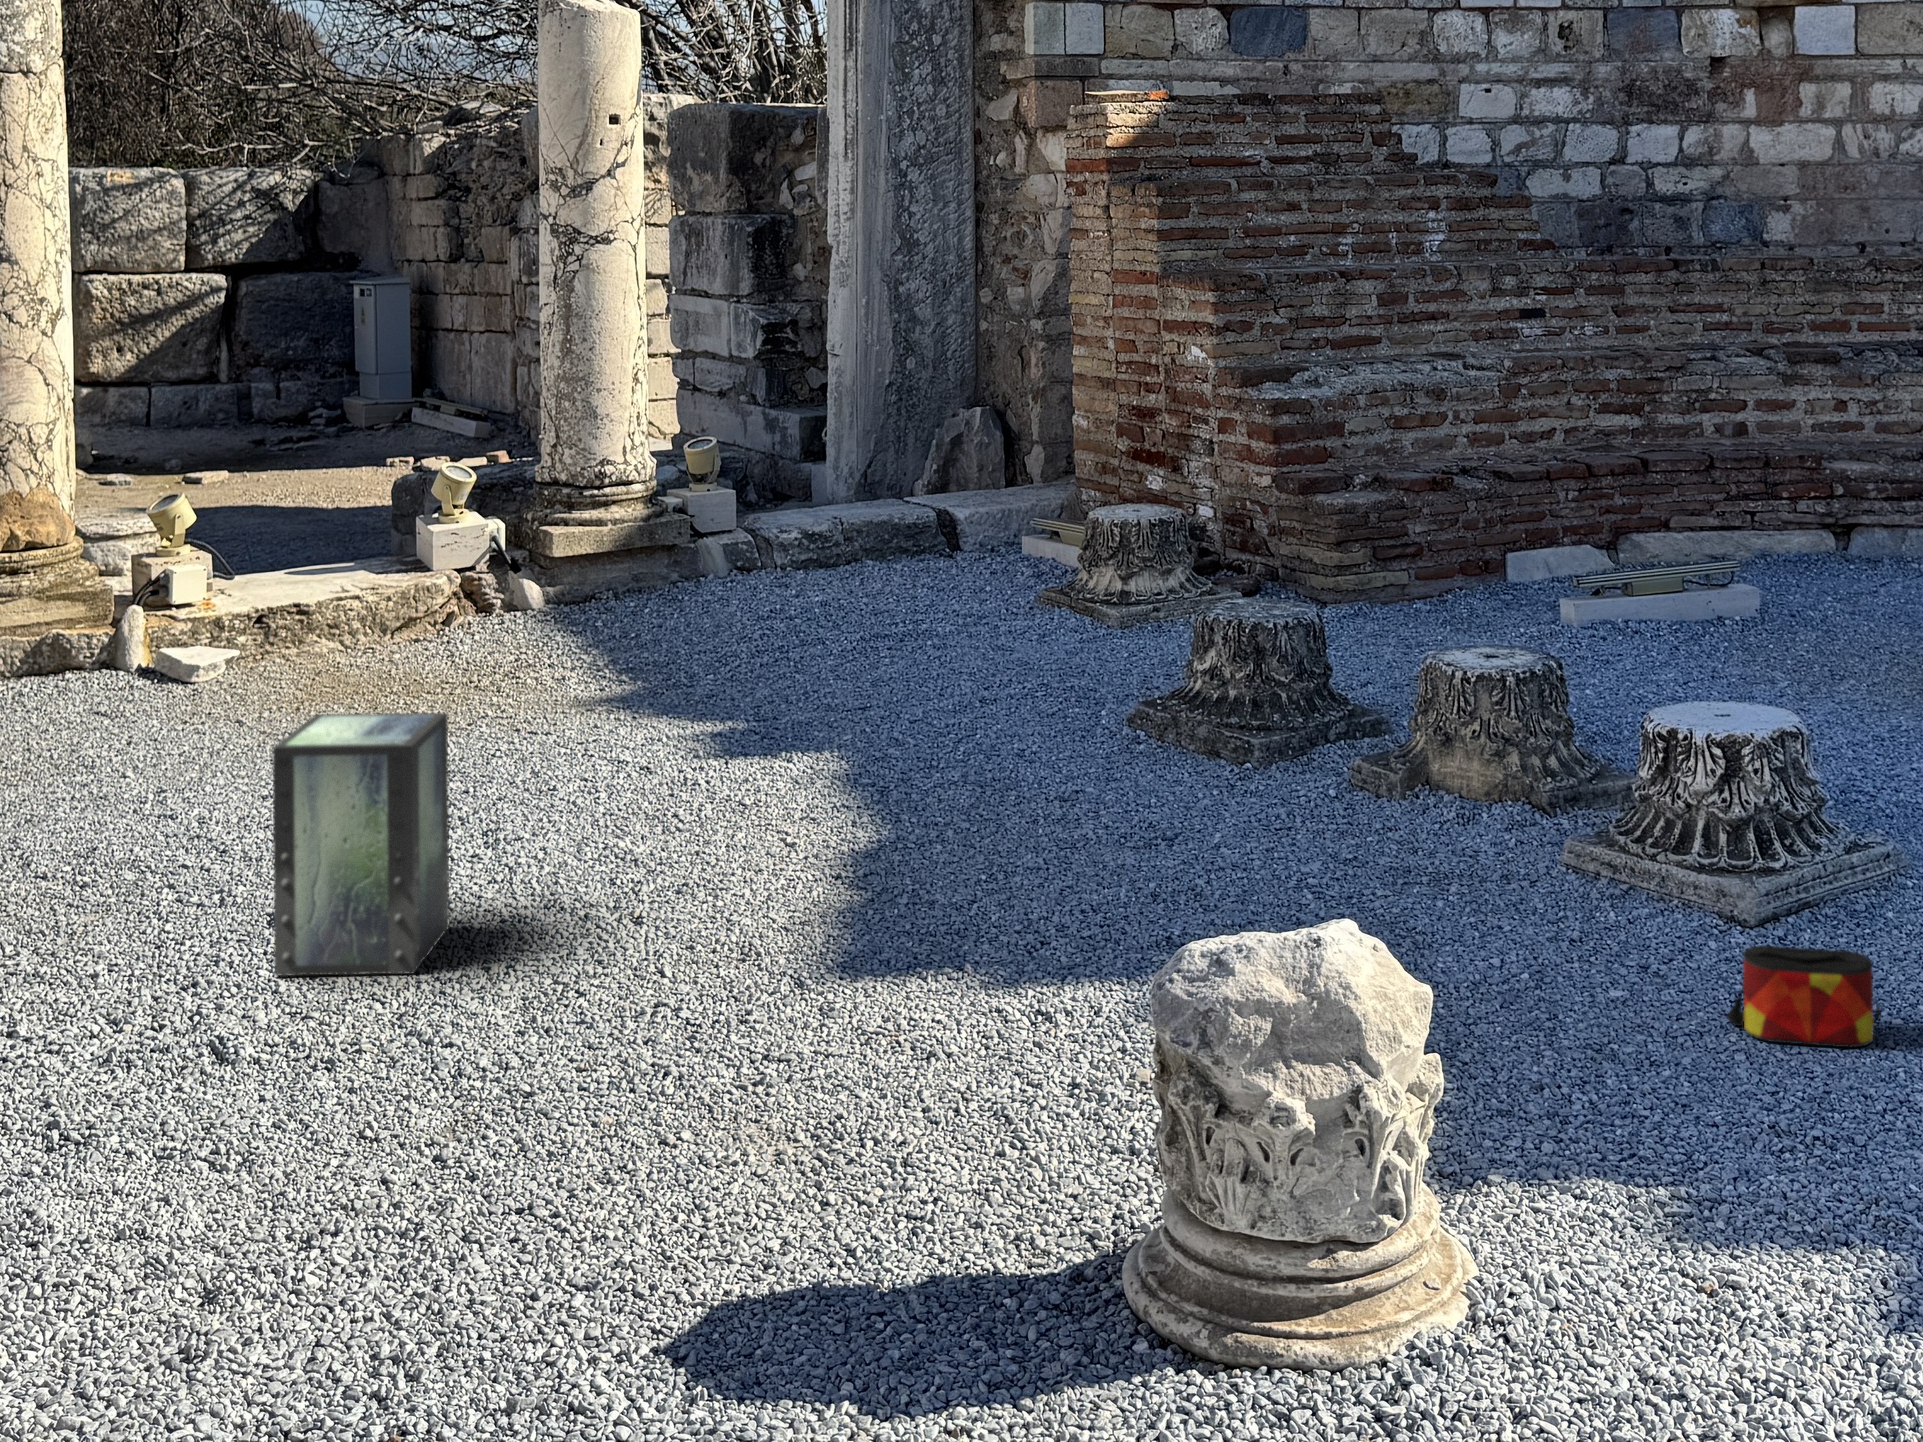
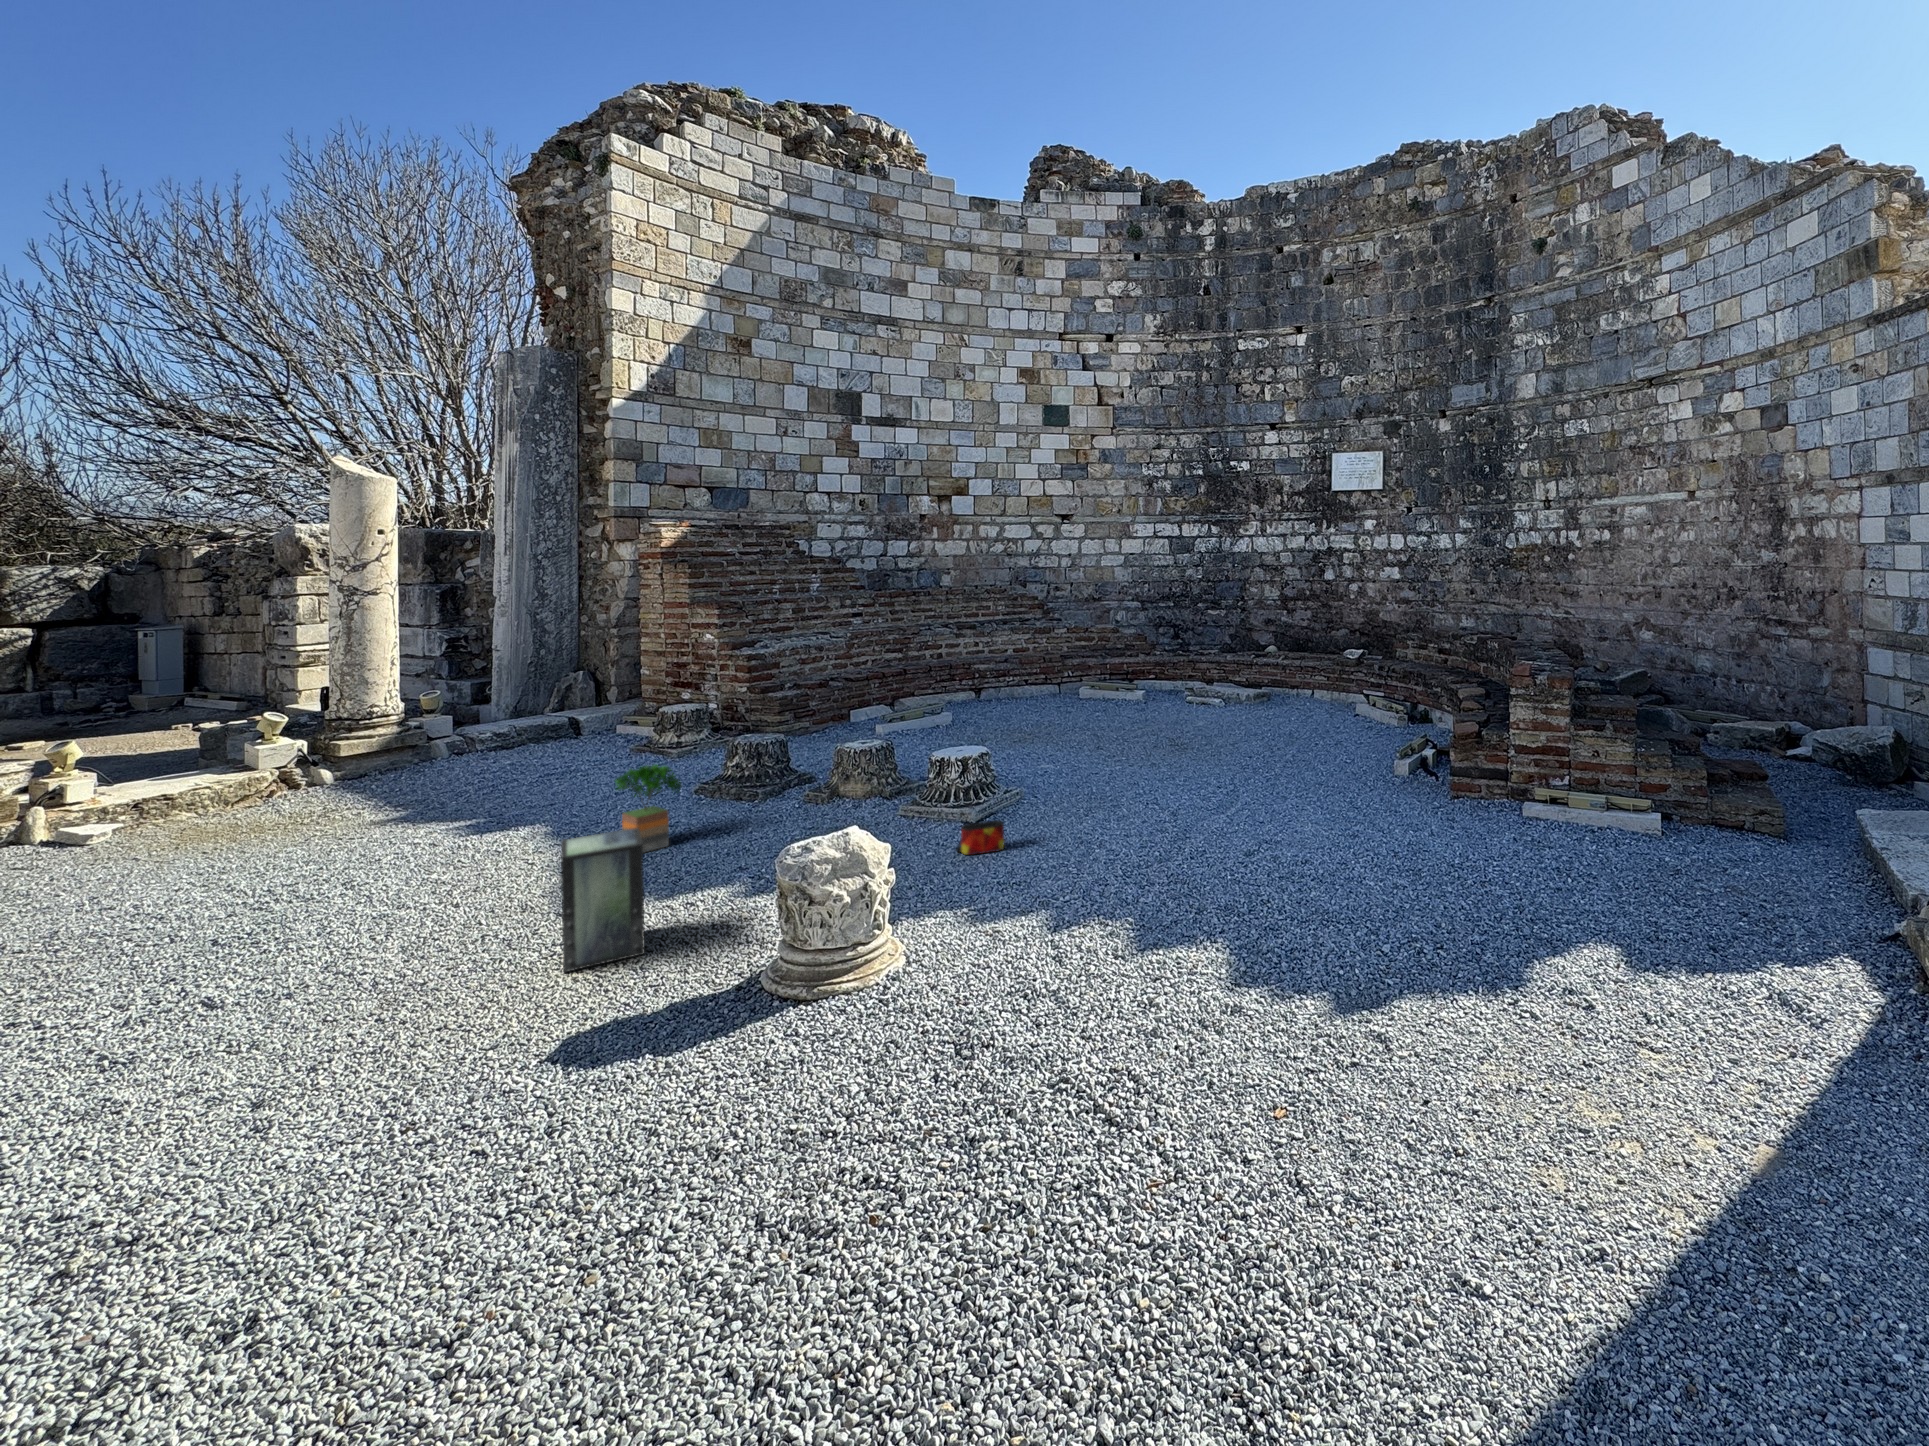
potted tree: none [936,651,1080,865] -> present [615,765,682,853]
storage box: present [273,713,450,976] -> present [561,827,645,972]

